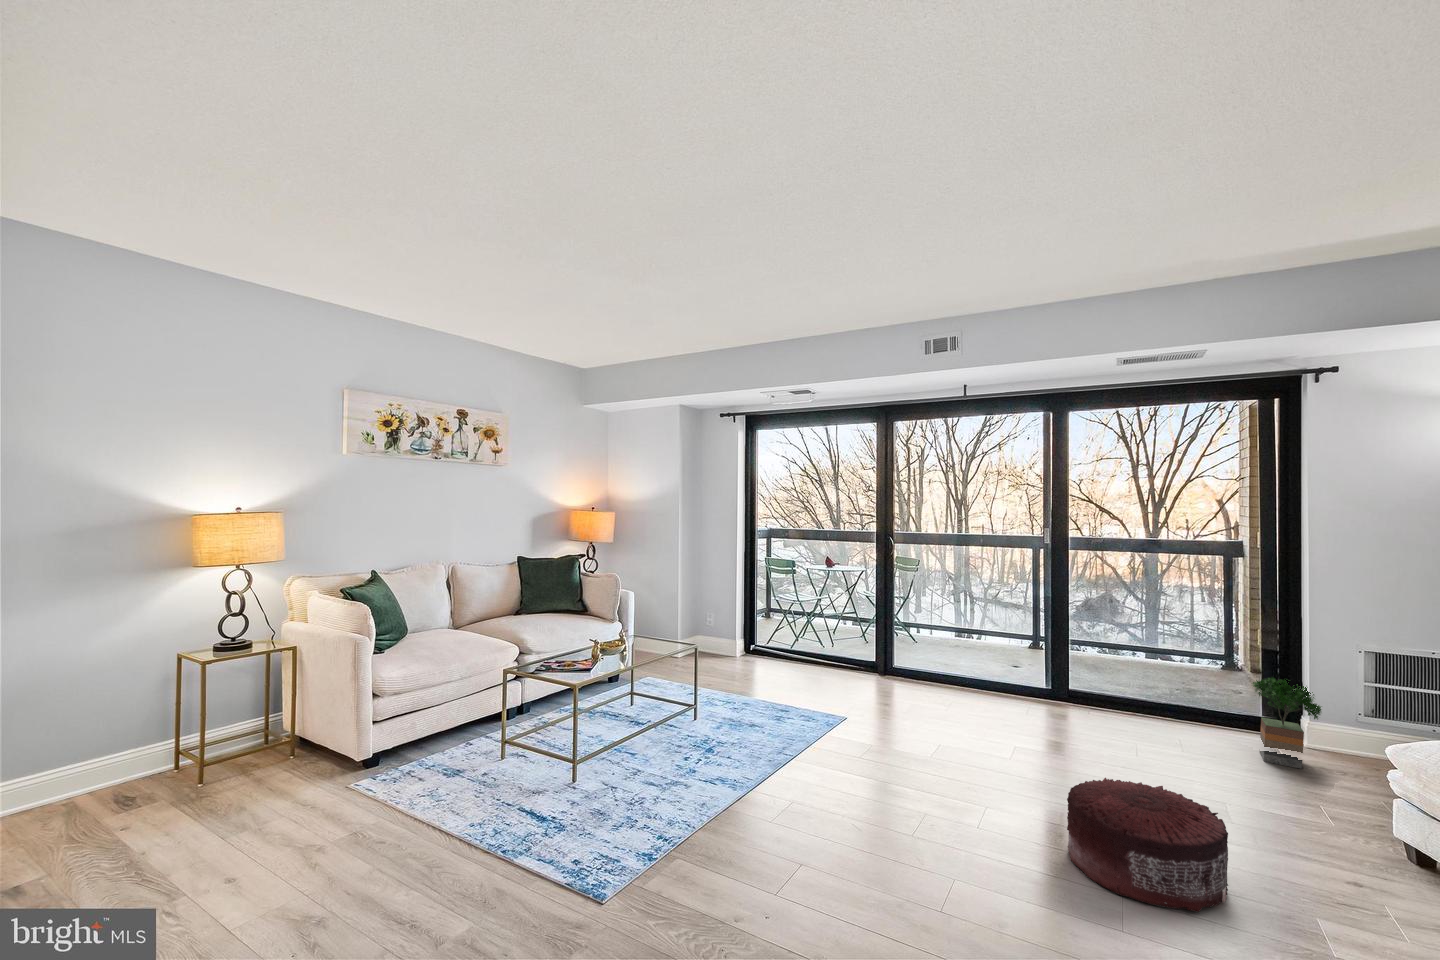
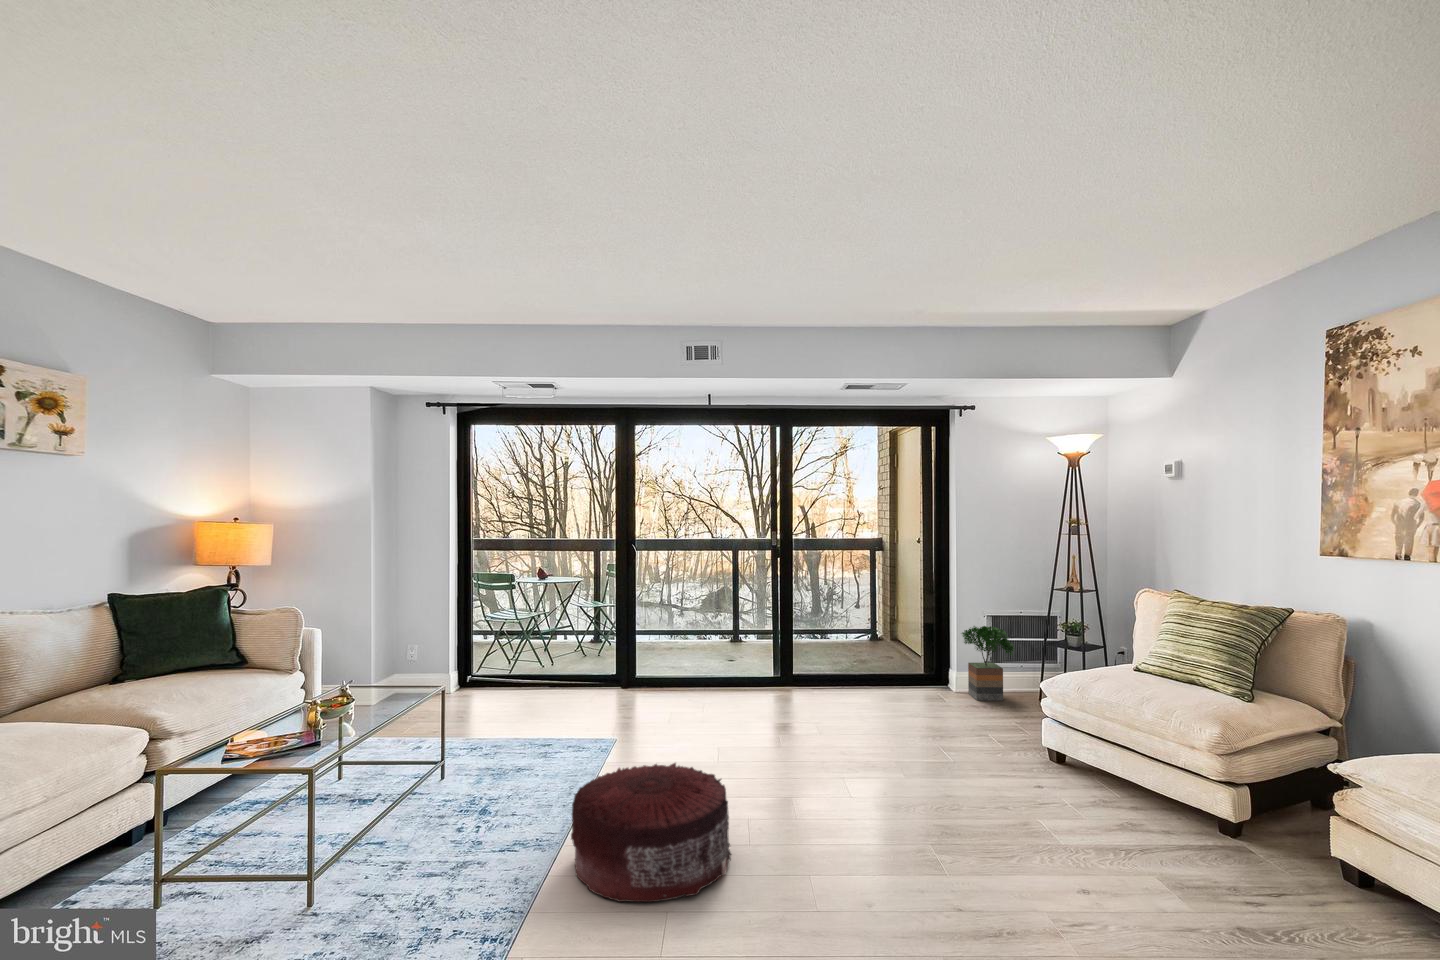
pouf: present [1067,778,1228,912] -> present [571,763,731,902]

